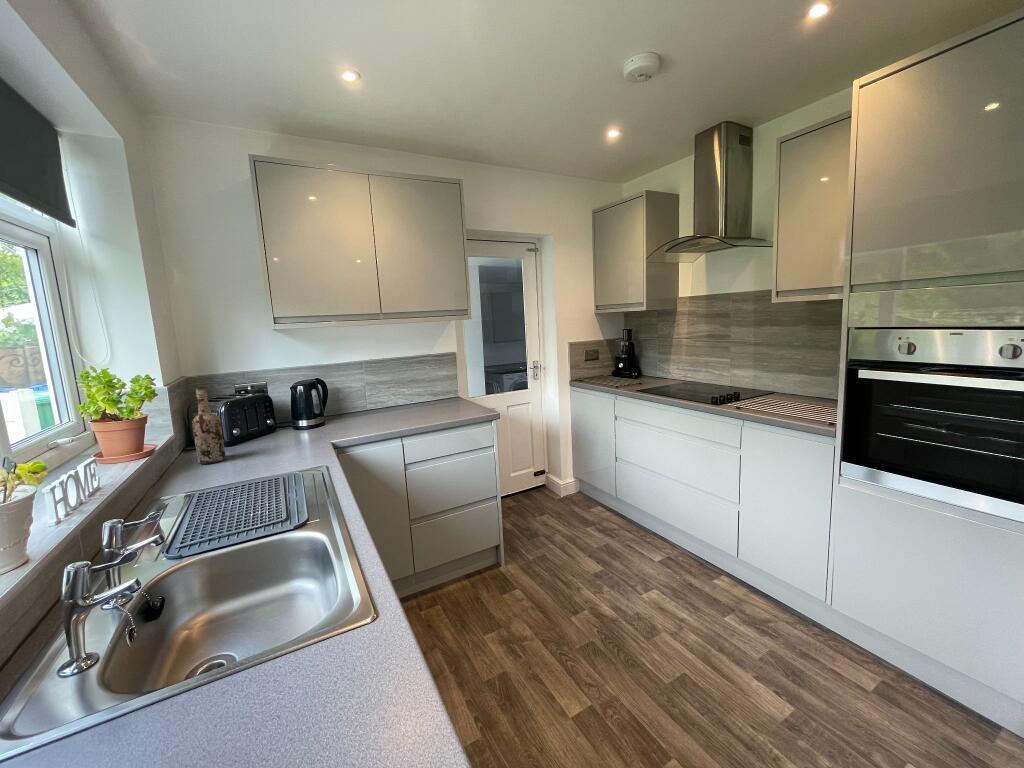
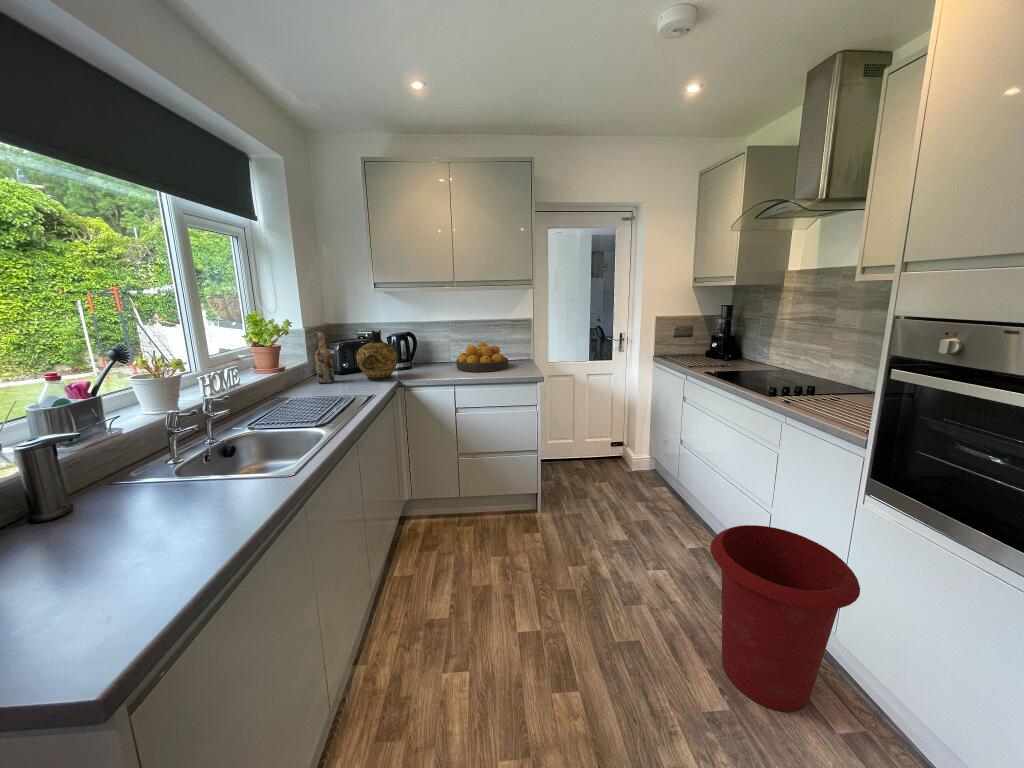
ceramic jug: none [259,378,320,448] -> present [356,330,399,380]
fruit bowl: none [383,383,446,419] -> present [456,343,508,372]
waste bin: none [734,524,870,691] -> present [710,525,860,712]

